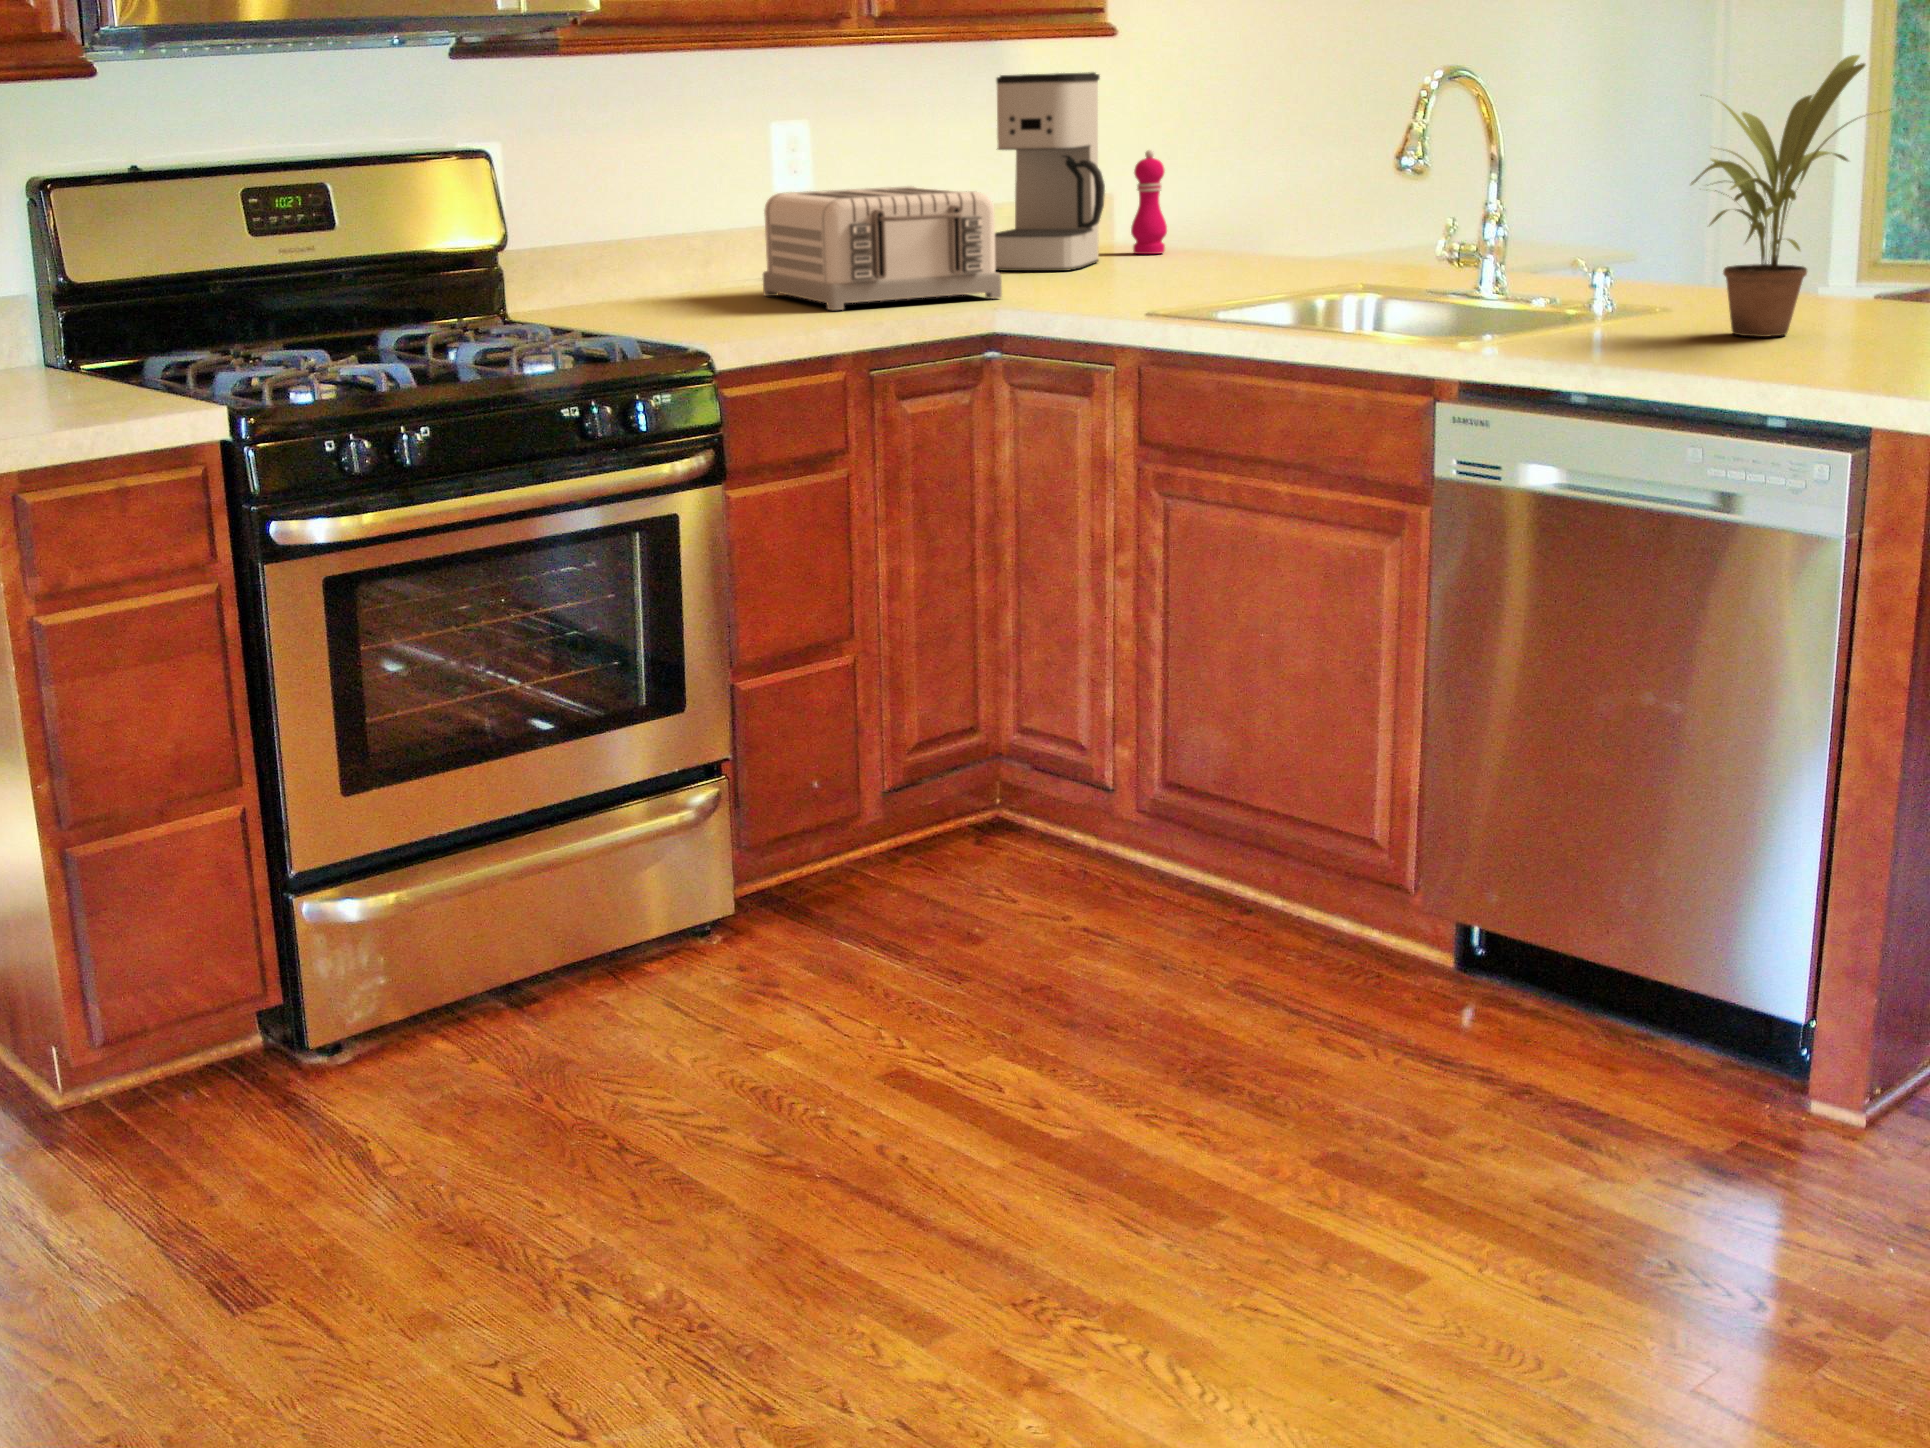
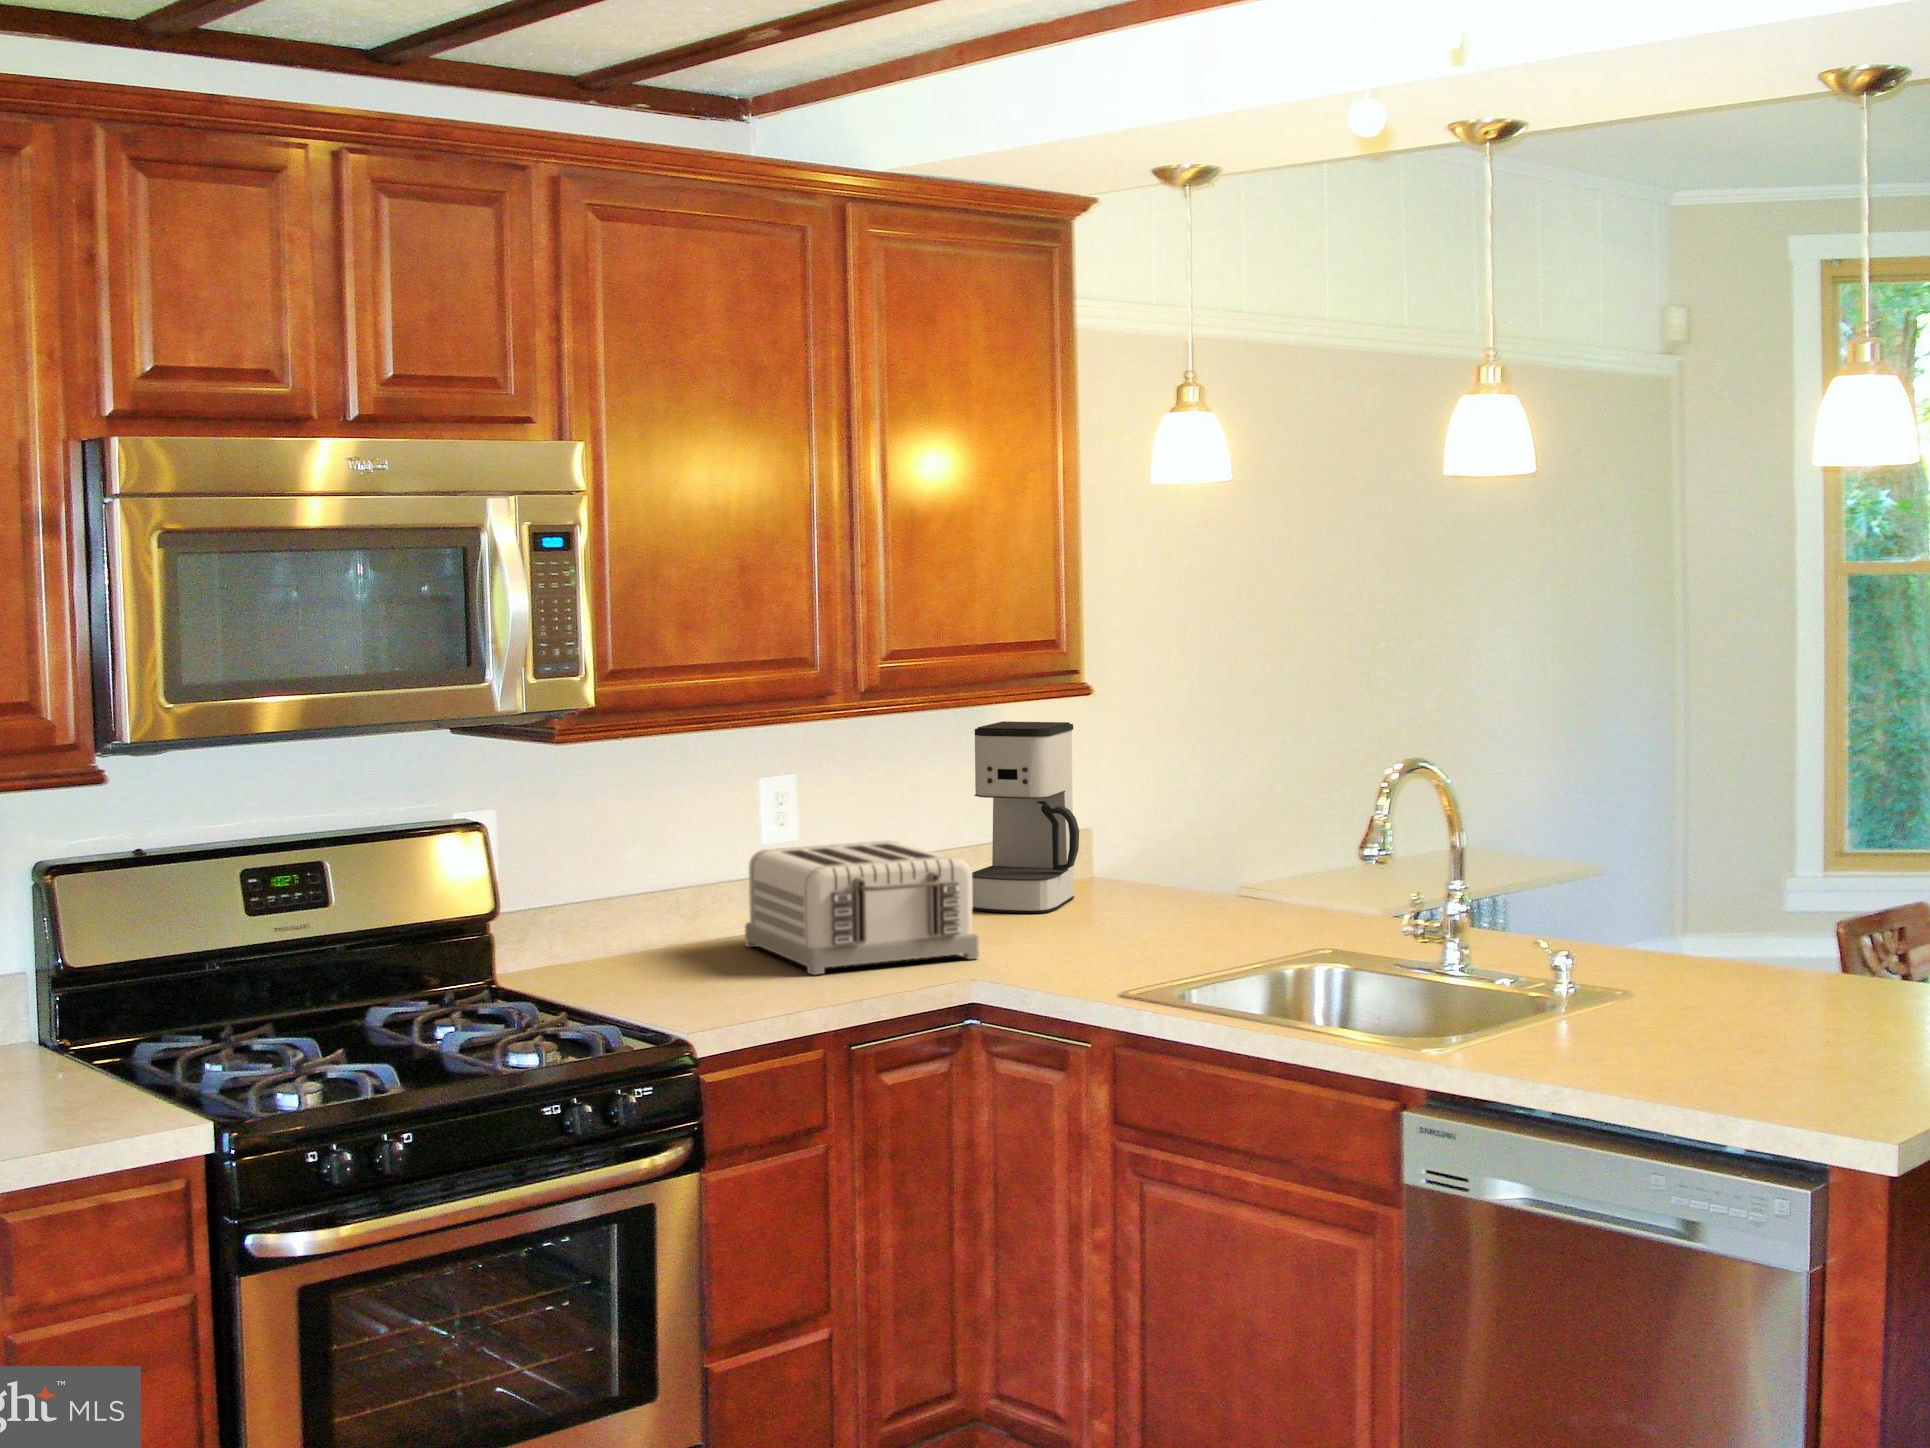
potted plant: present [1691,55,1881,337] -> none [1636,785,1822,1052]
pepper mill: present [1131,150,1167,254] -> none [1105,788,1141,887]

